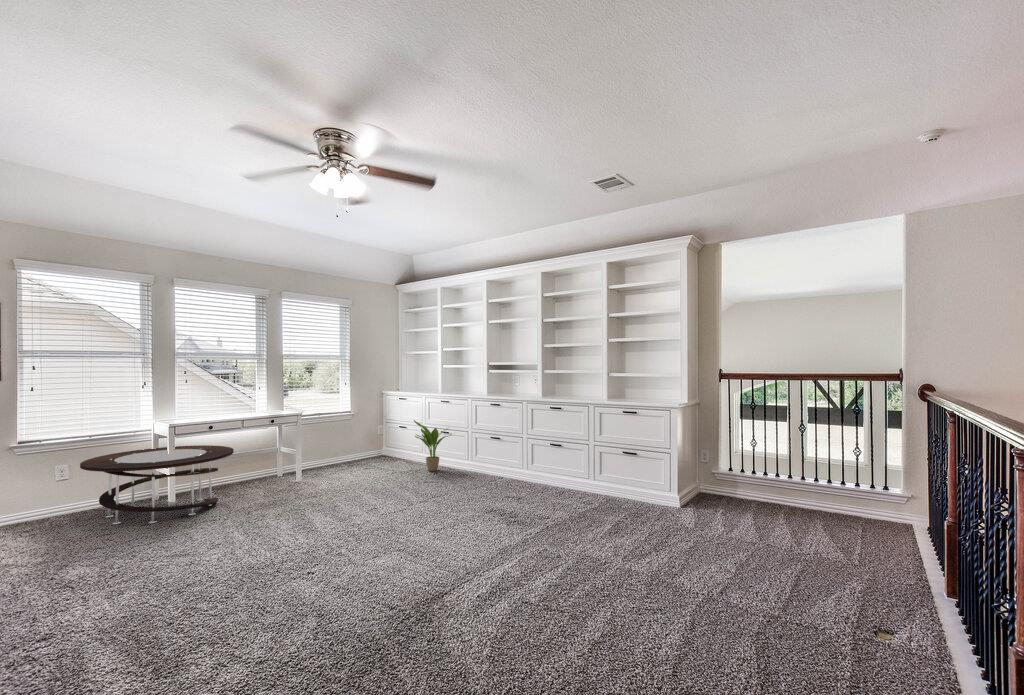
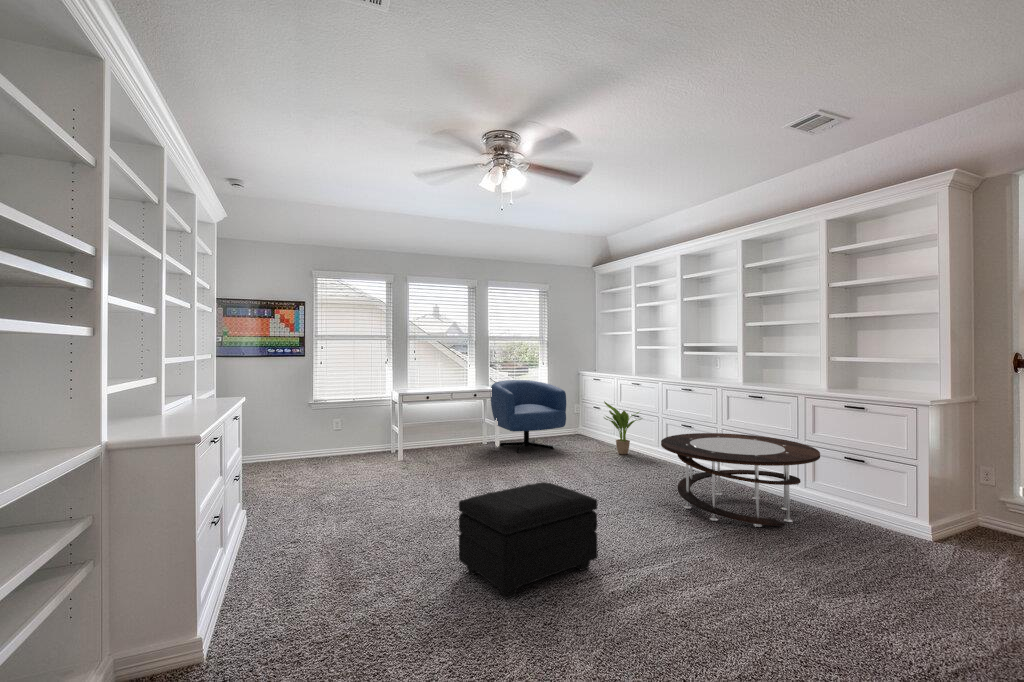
armchair: none [288,402,374,482] -> present [491,380,566,453]
coffee table: present [80,445,234,524] -> present [661,433,820,527]
footstool: none [315,504,455,626] -> present [459,482,598,598]

